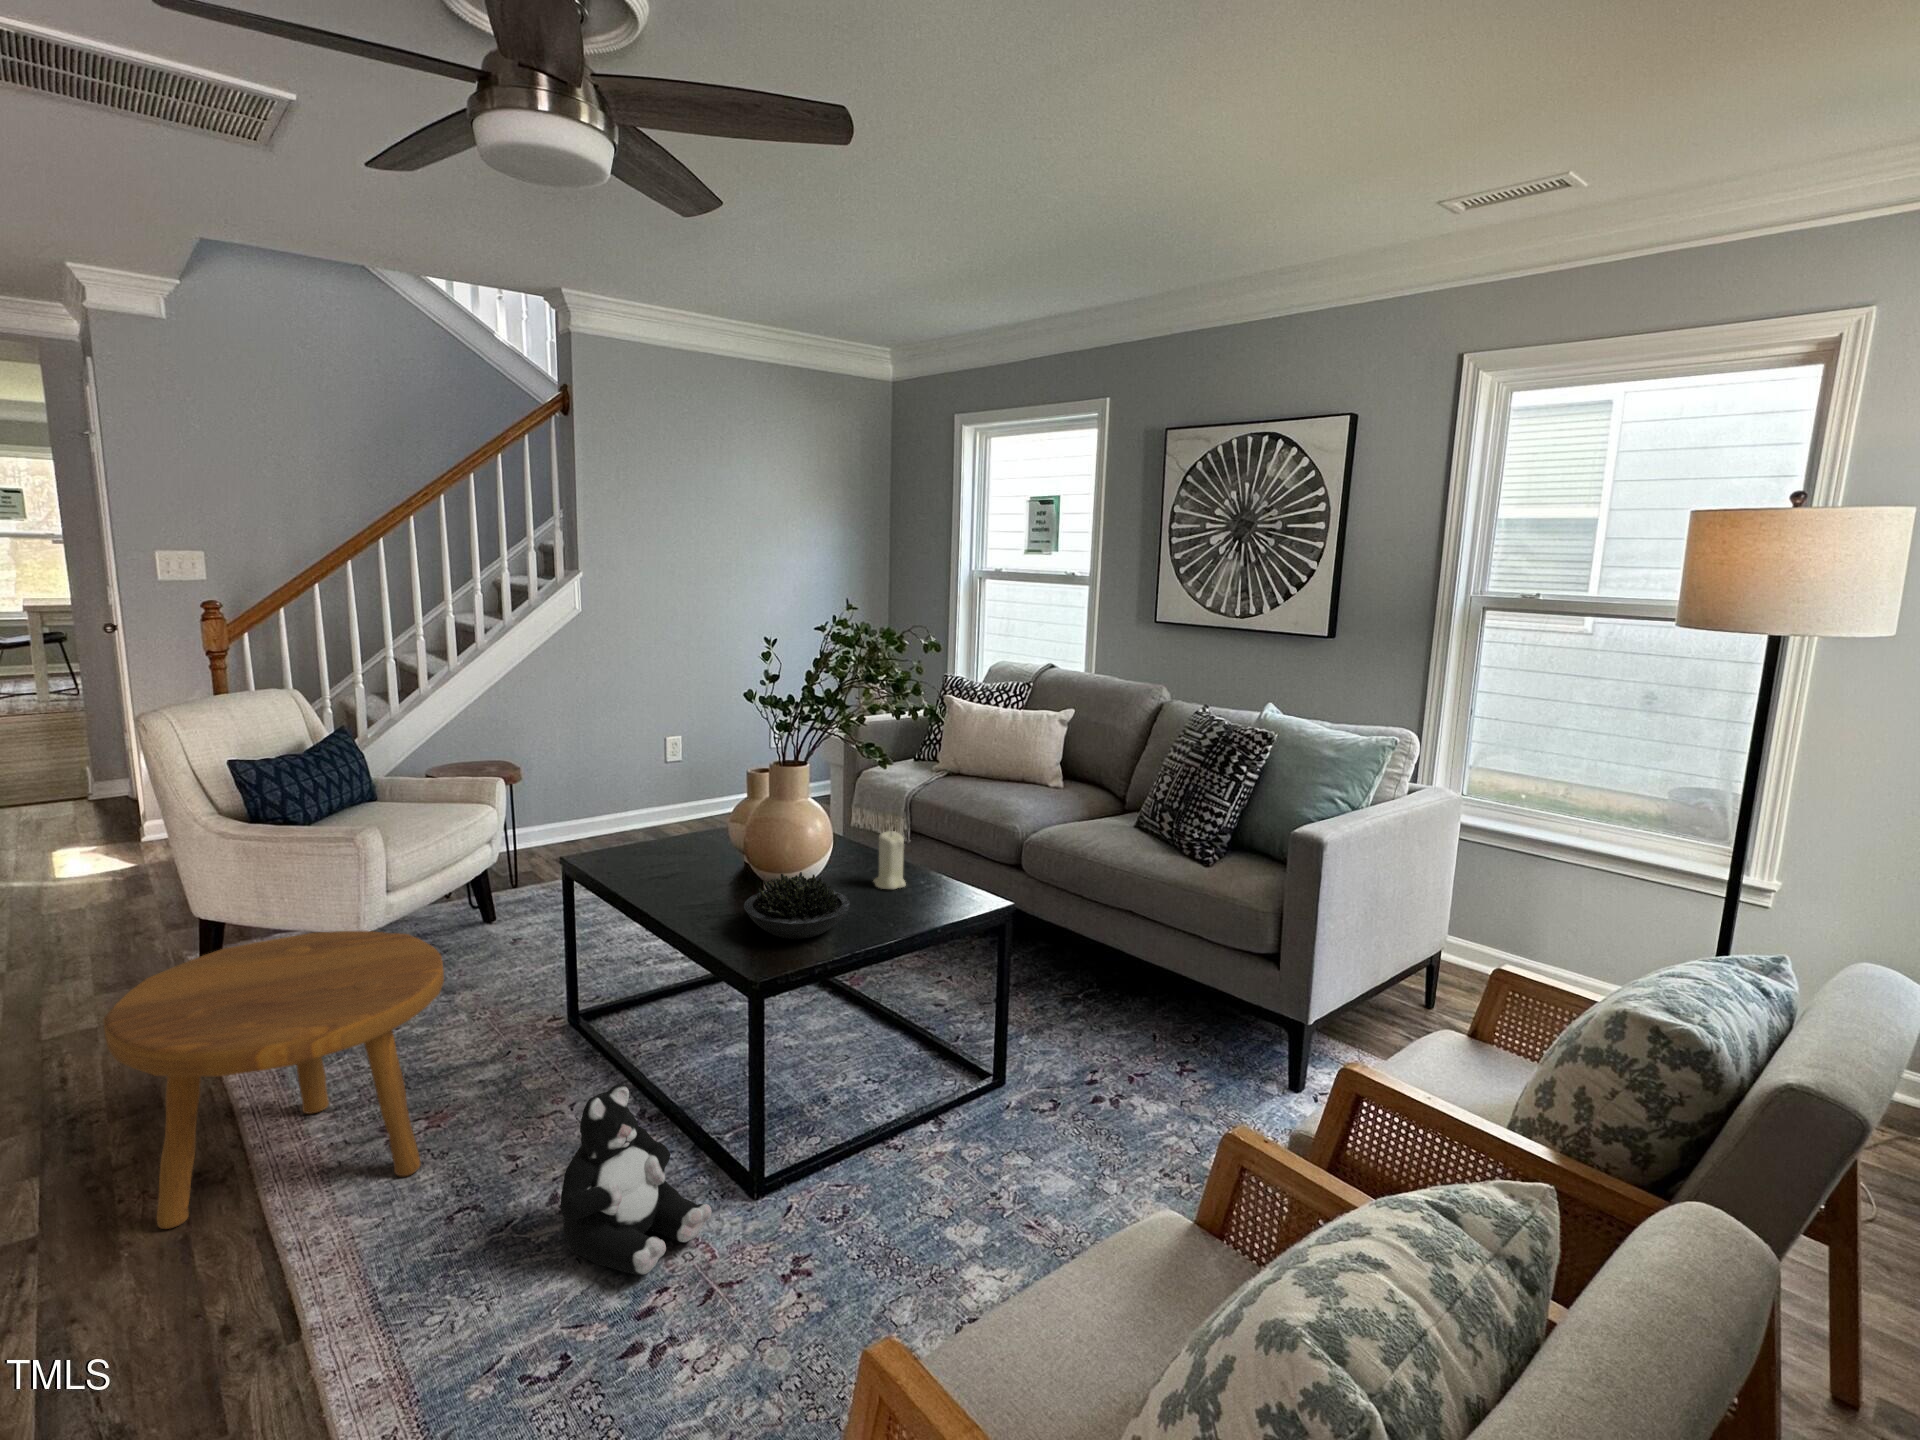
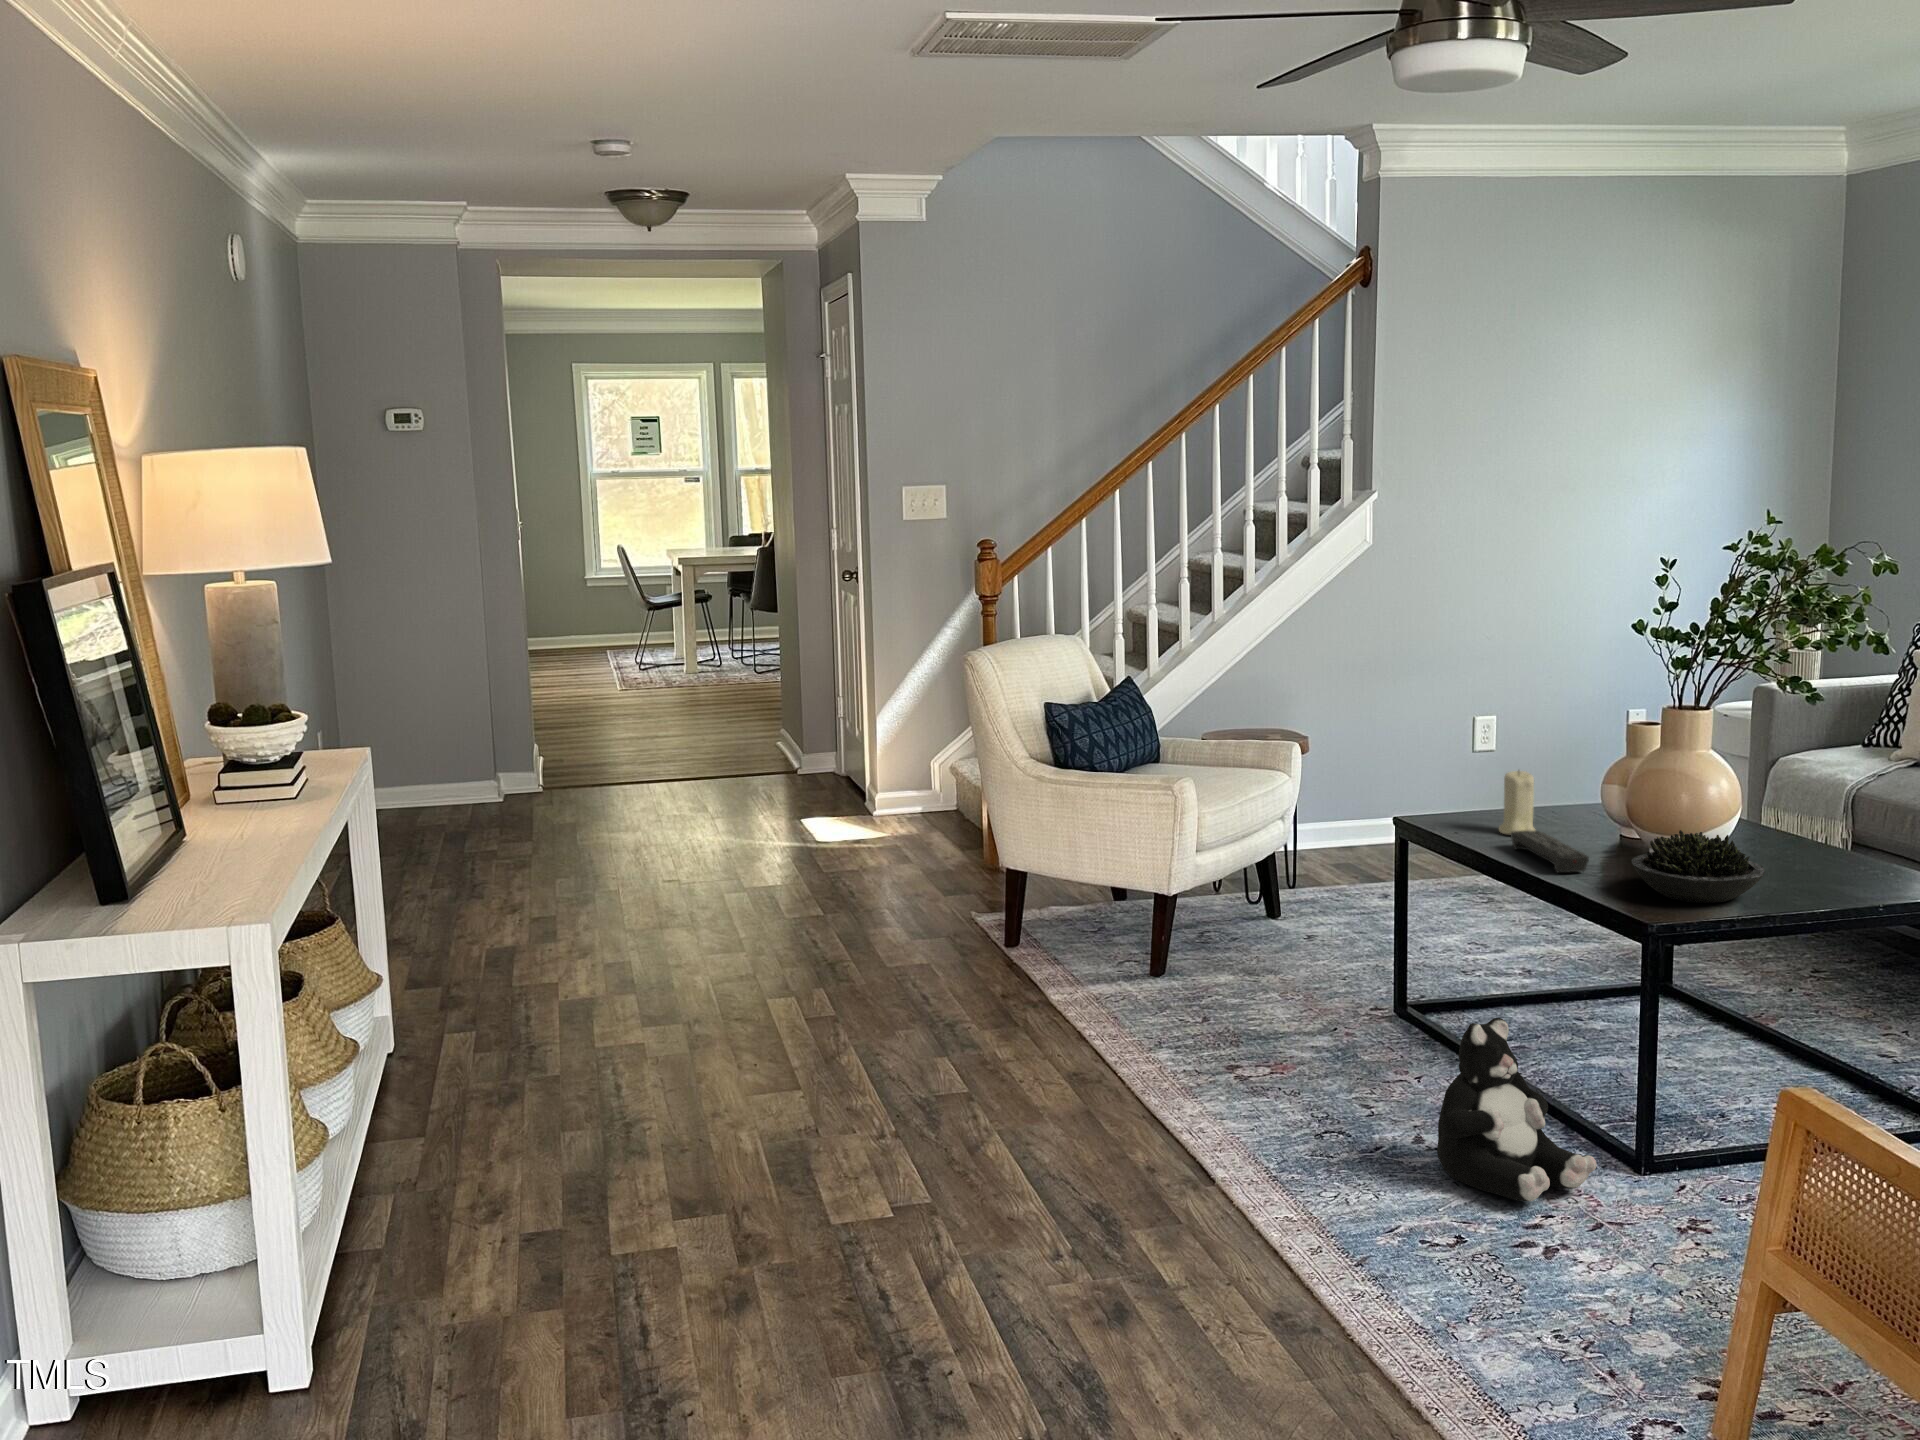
candle: present [874,831,906,889] -> present [1499,770,1535,834]
remote control: none [652,868,712,914] -> present [1511,831,1589,873]
footstool: present [103,931,444,1229] -> none [1029,864,1303,1103]

